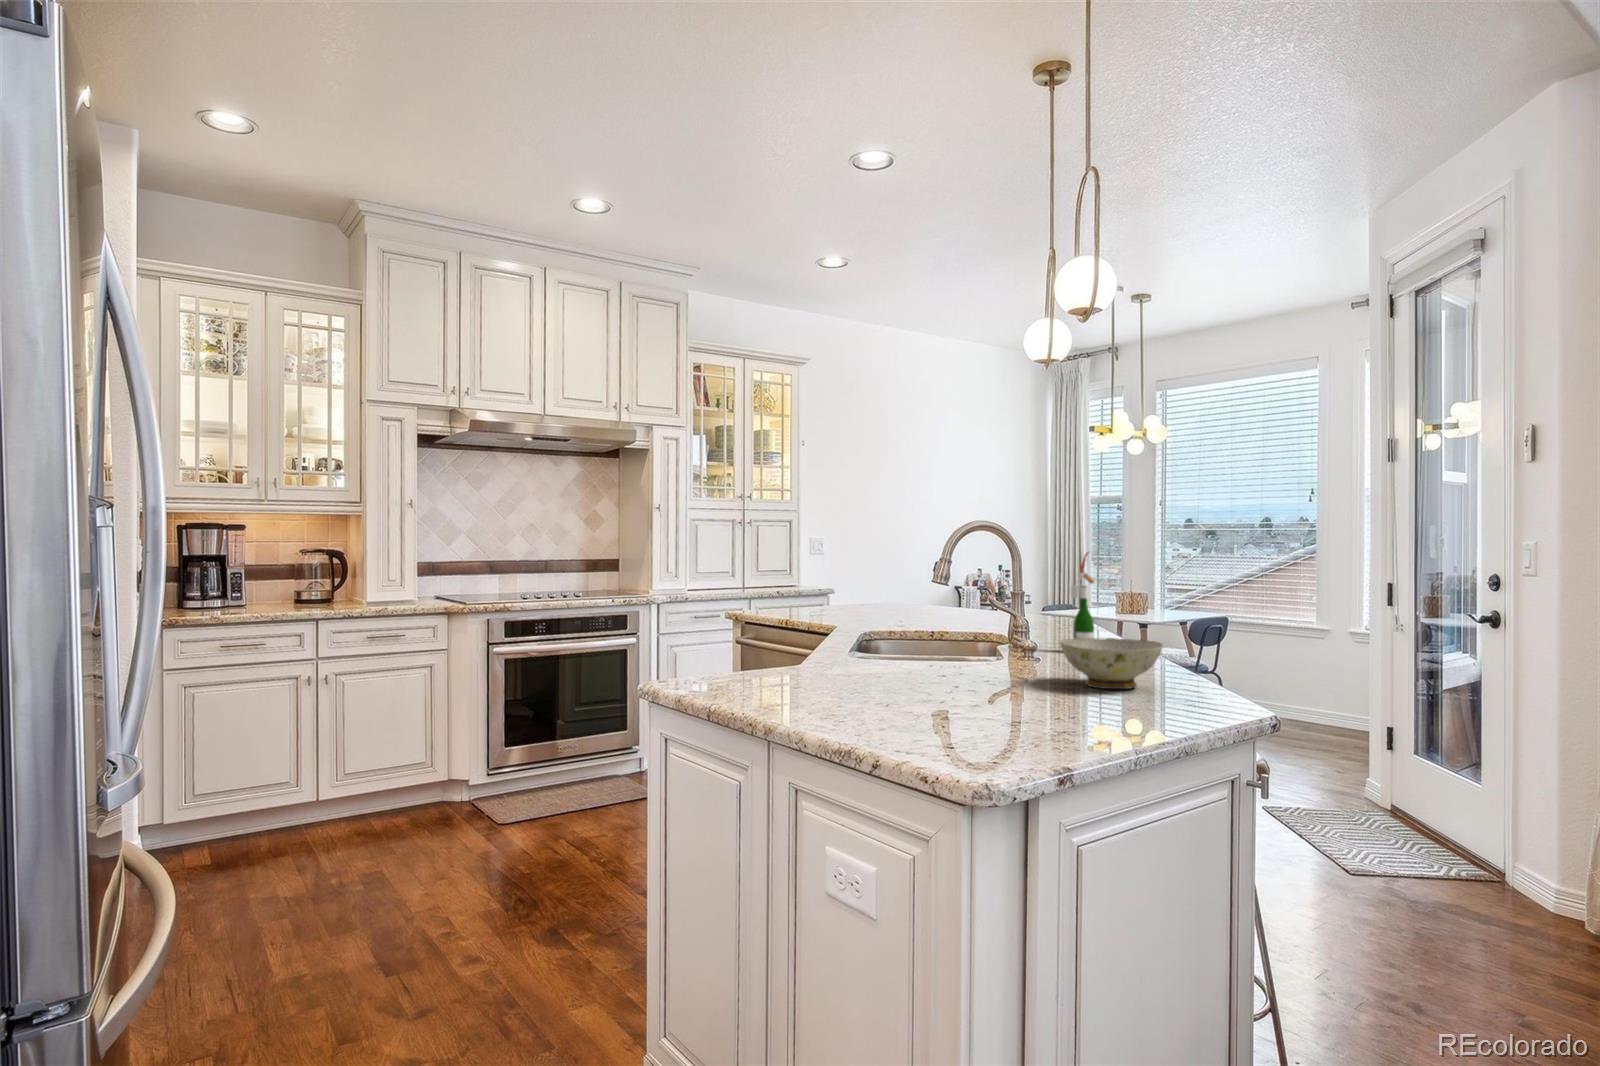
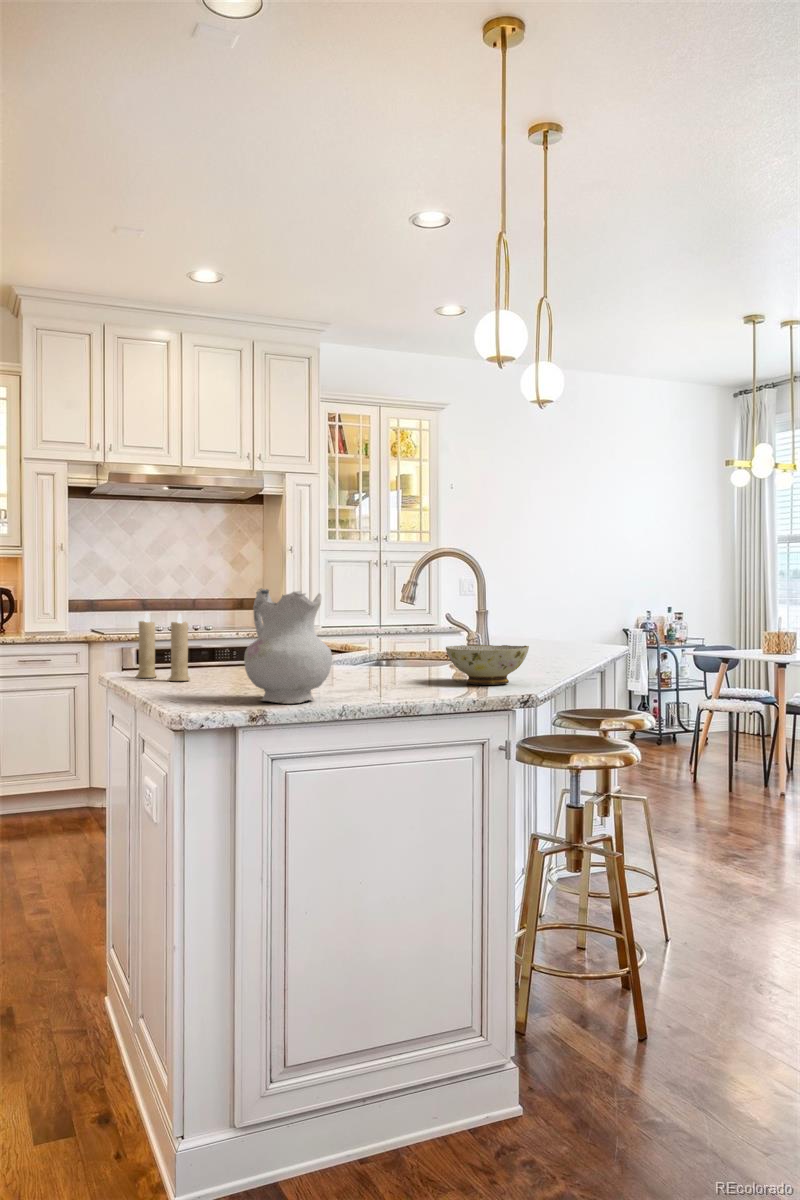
wine bottle: present [1071,552,1094,638] -> none [541,576,568,668]
ceramic pitcher: none [928,587,1055,745] -> present [244,588,332,704]
candle: none [683,604,768,697] -> present [136,613,190,681]

